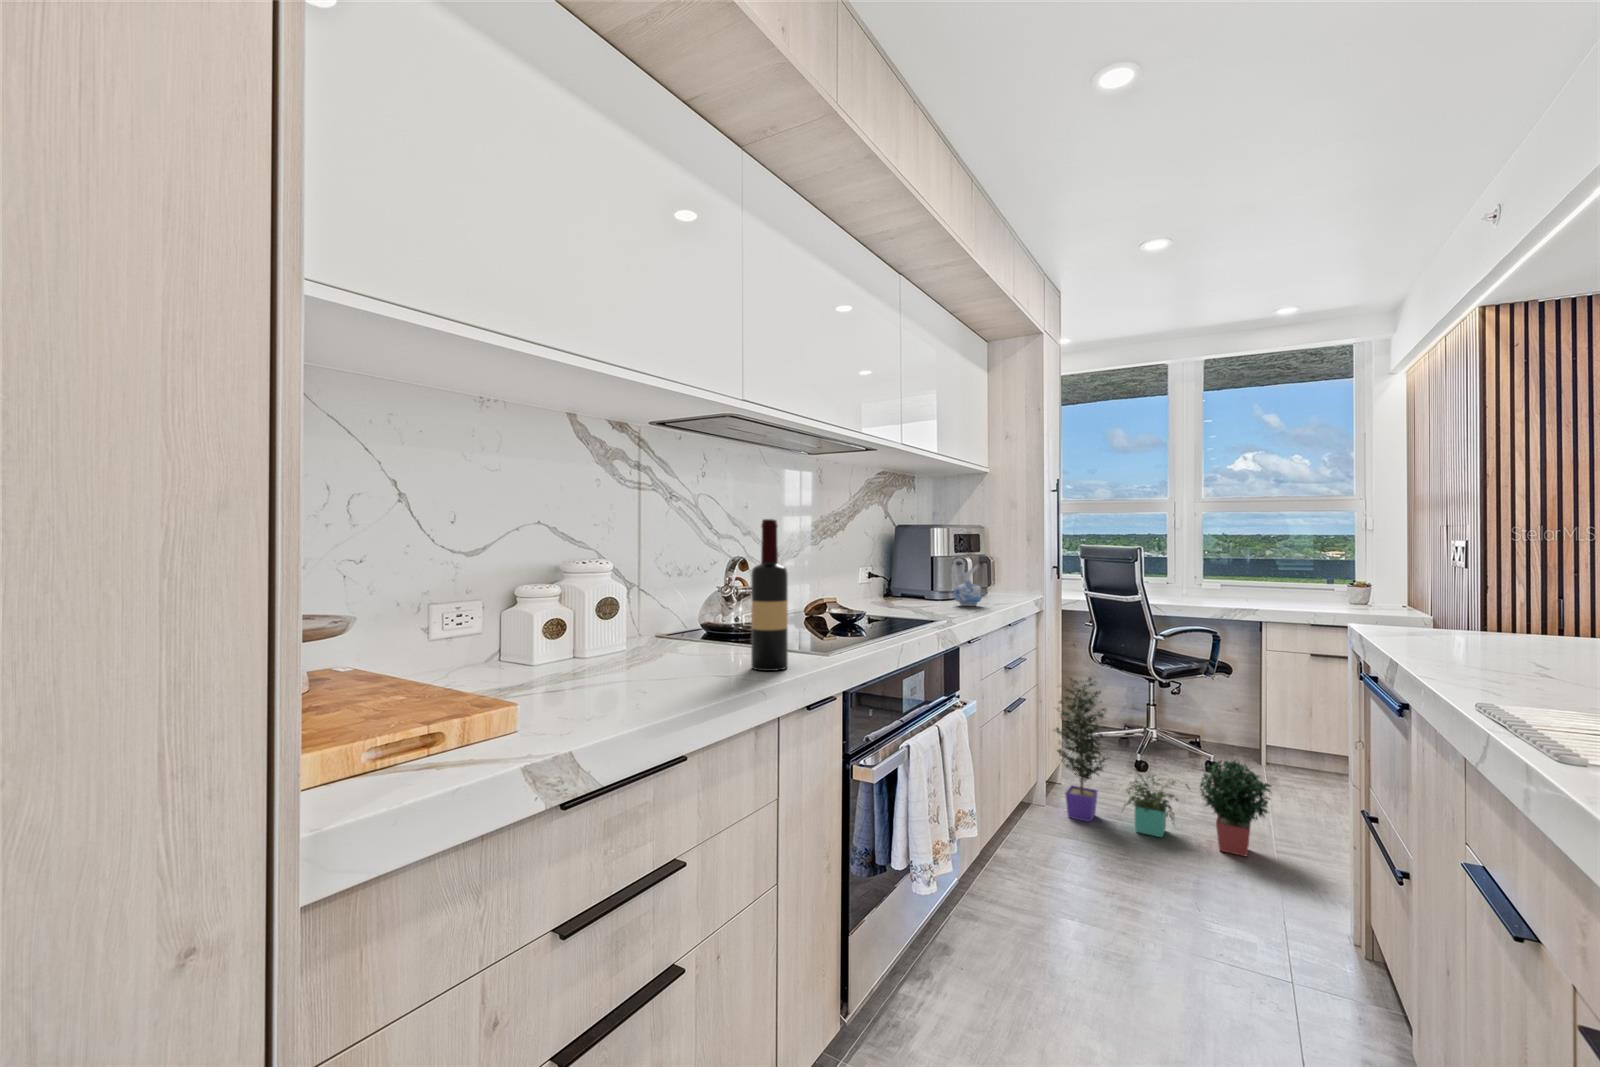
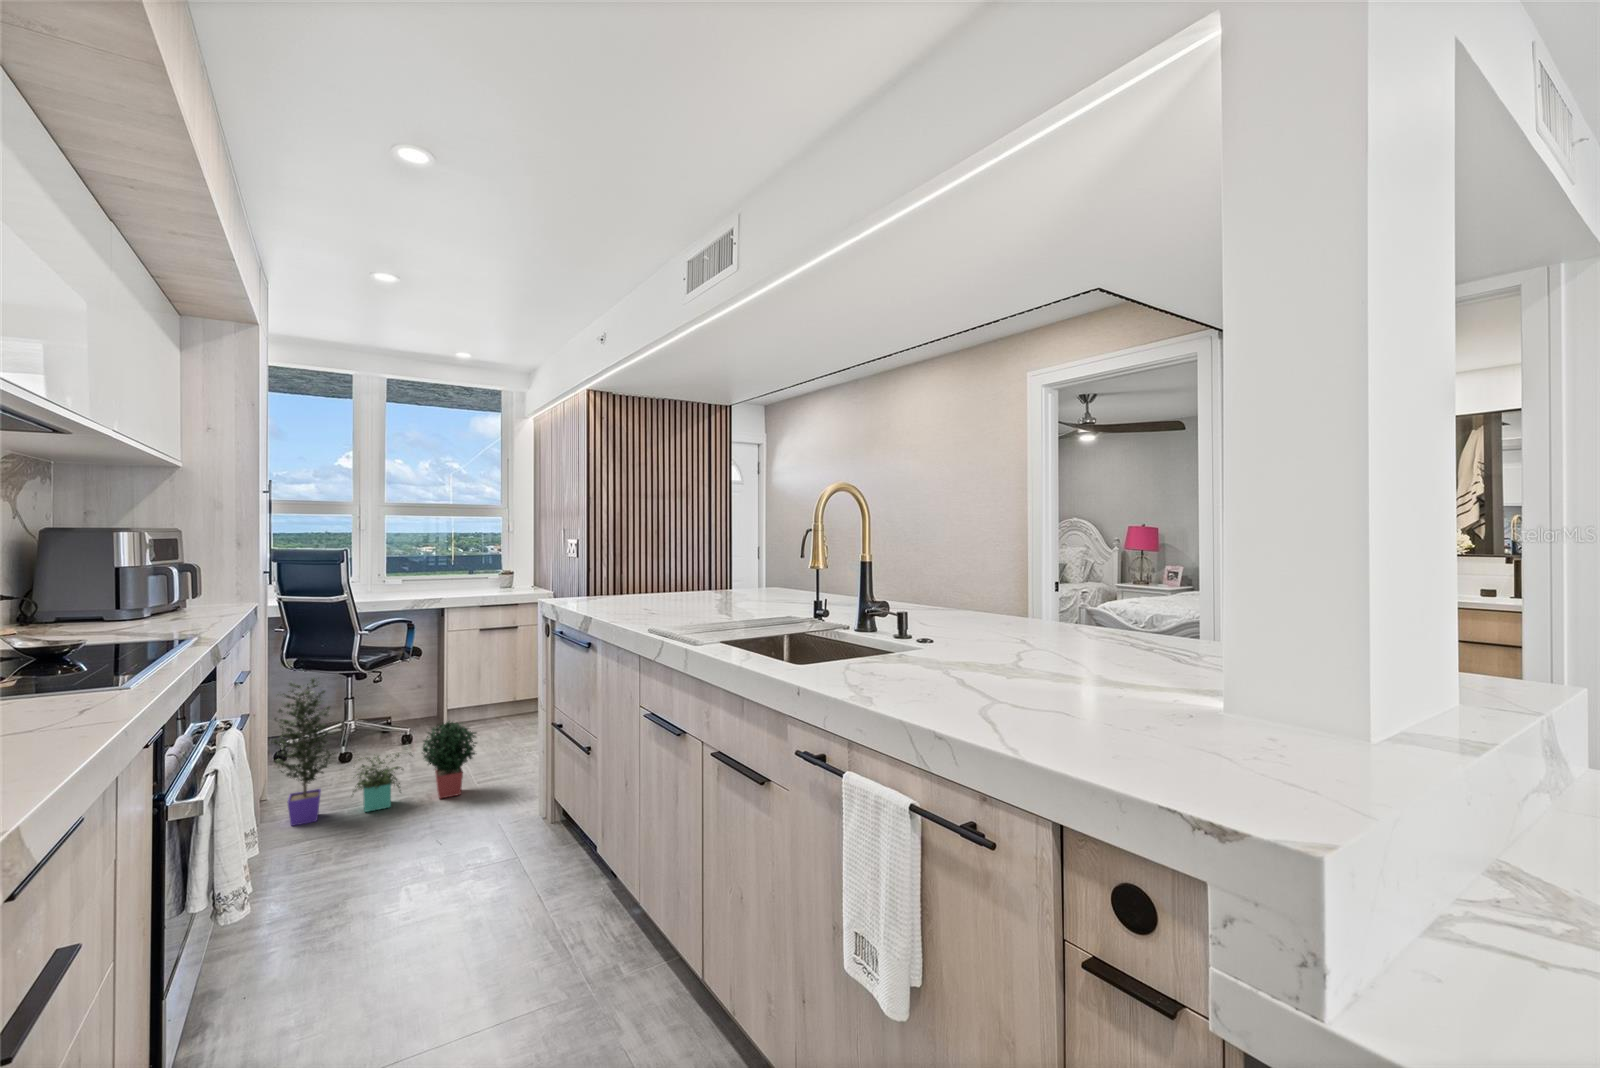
wine bottle: present [751,519,788,671] -> none [47,532,112,717]
ceramic pitcher: present [953,558,982,606] -> none [162,567,205,622]

